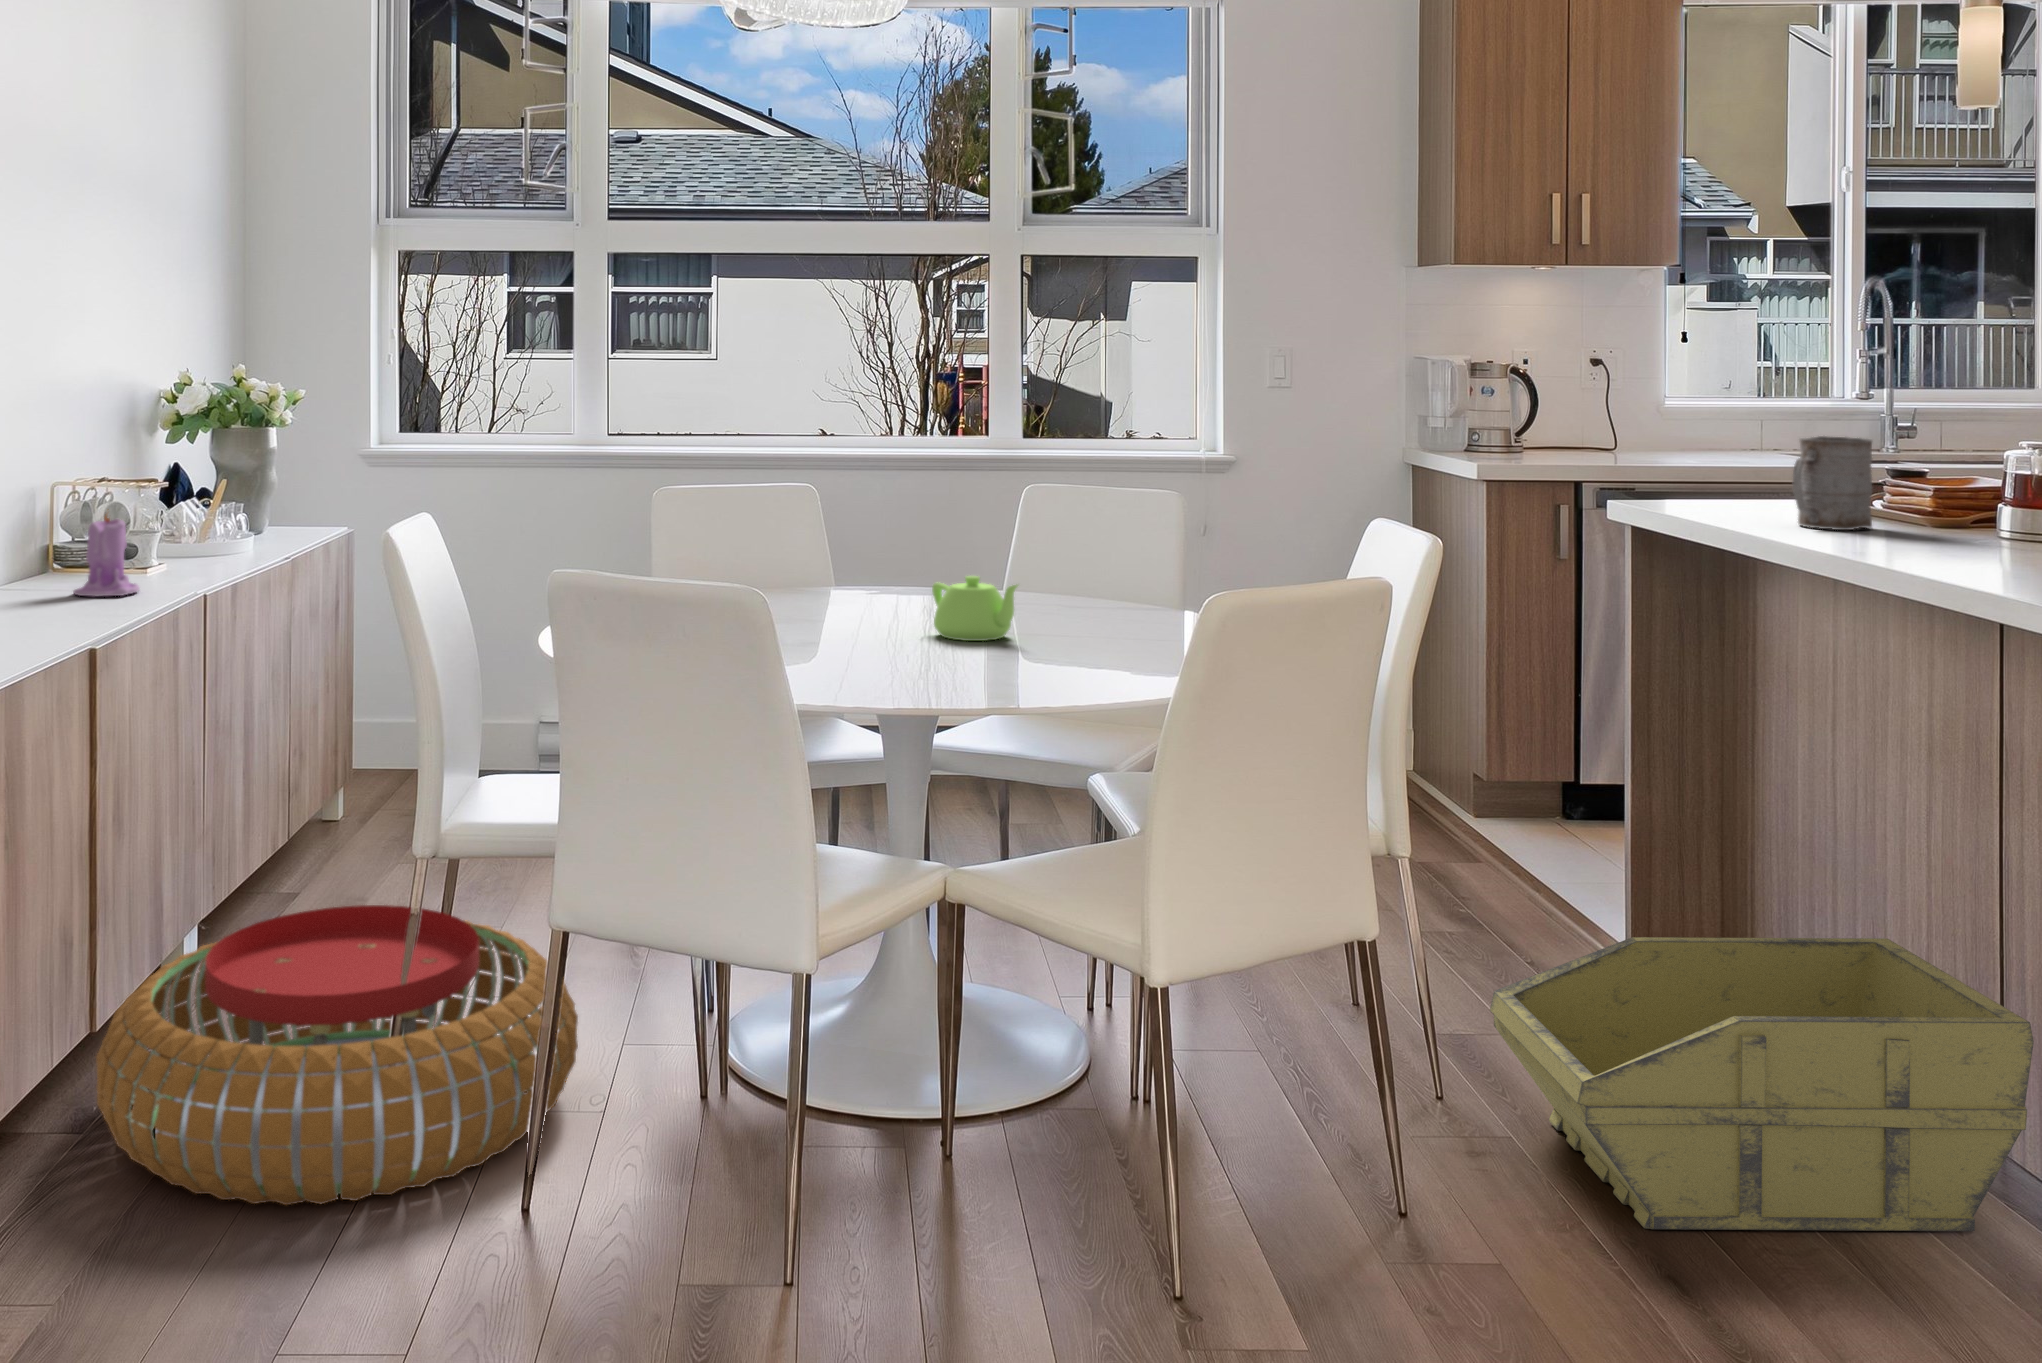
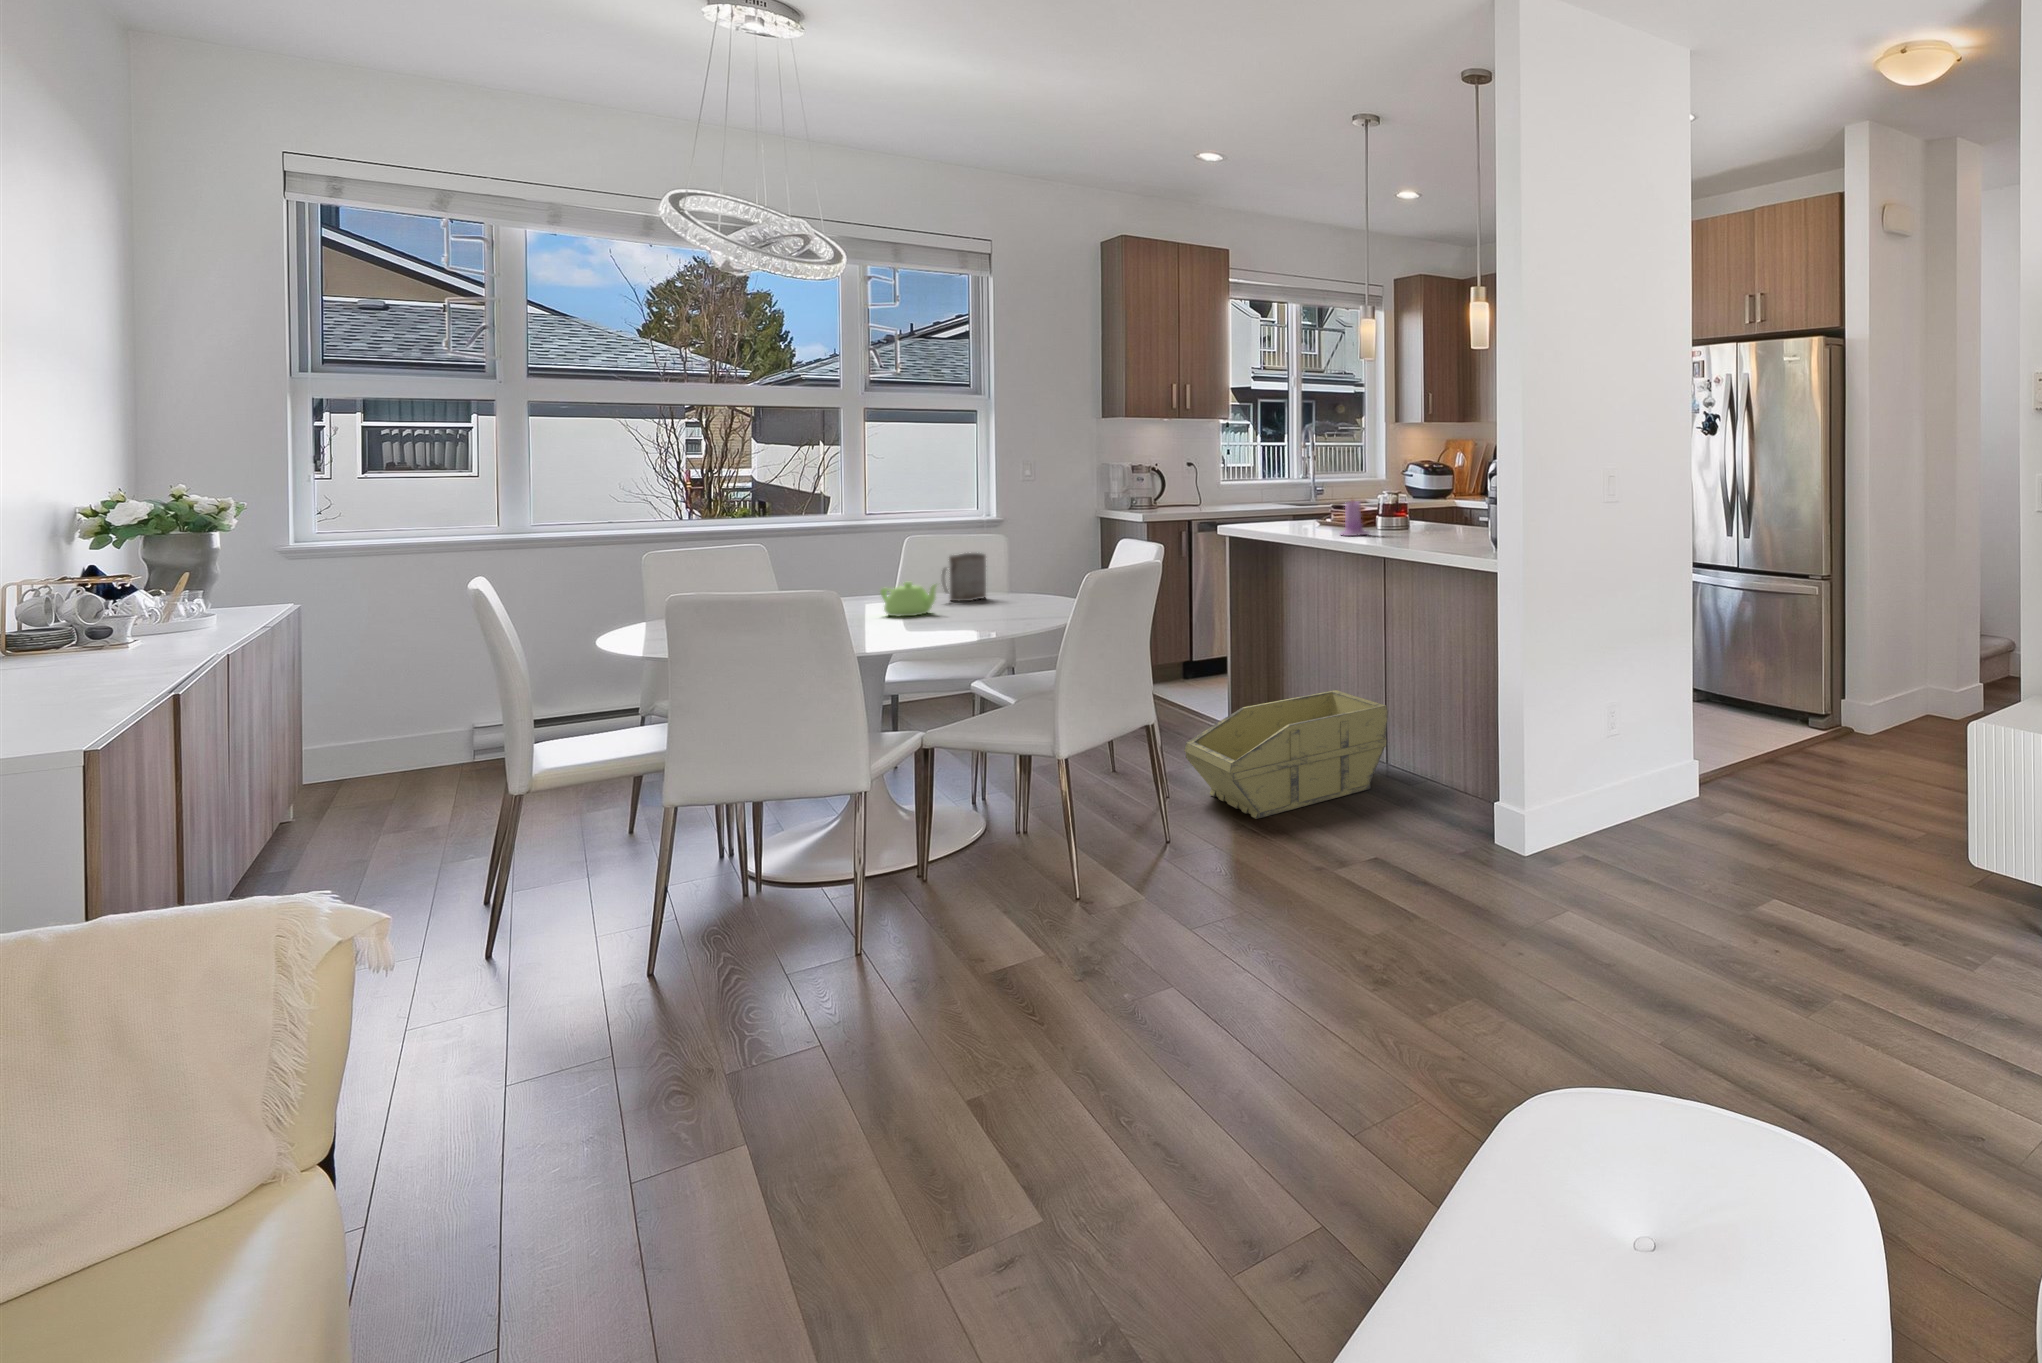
mug: present [1792,436,1872,530] -> present [942,553,986,601]
candle: present [73,515,140,597] -> present [1340,500,1369,536]
pouf: present [96,905,578,1205] -> none [210,832,655,1046]

